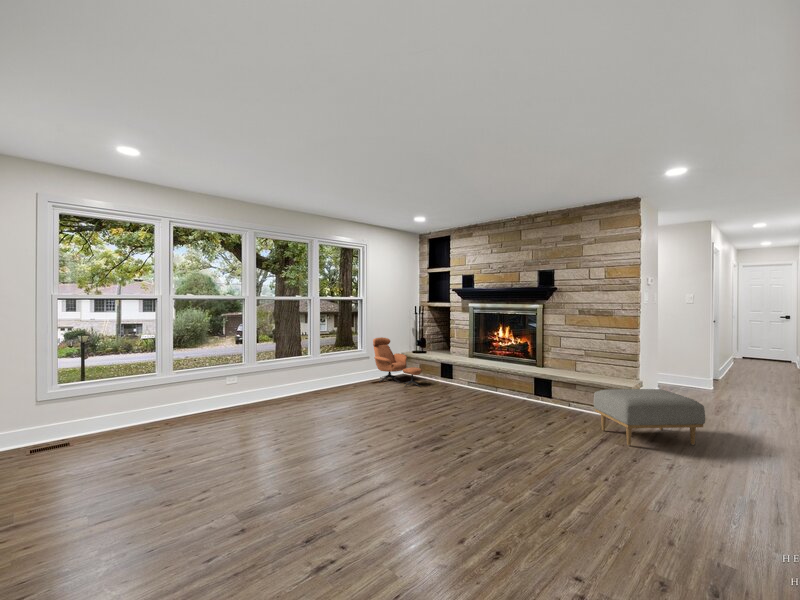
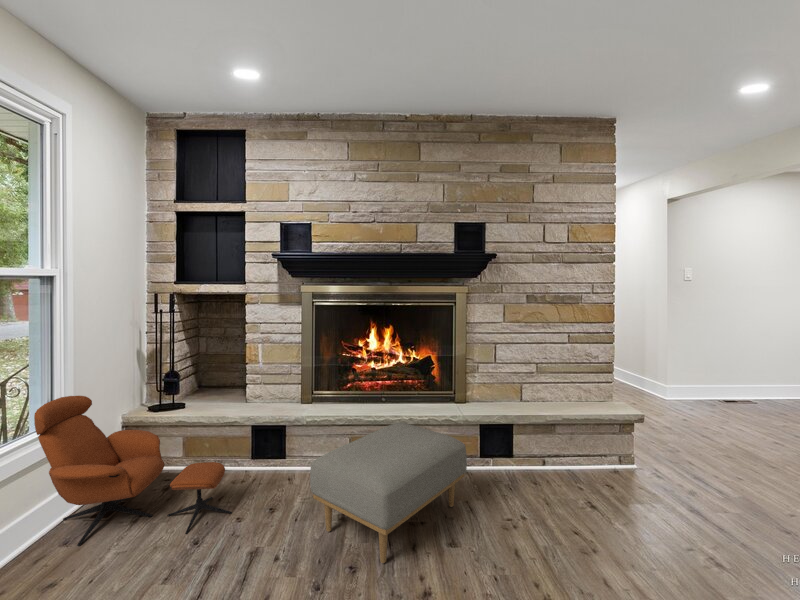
ottoman: present [594,389,705,446] -> present [310,423,467,563]

